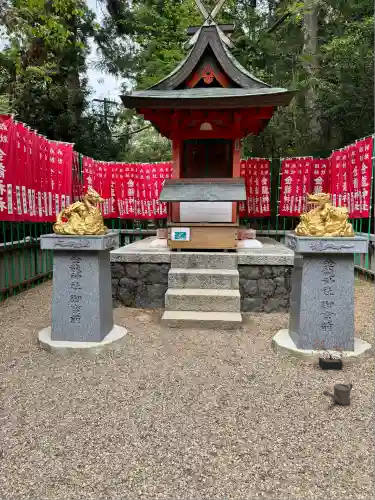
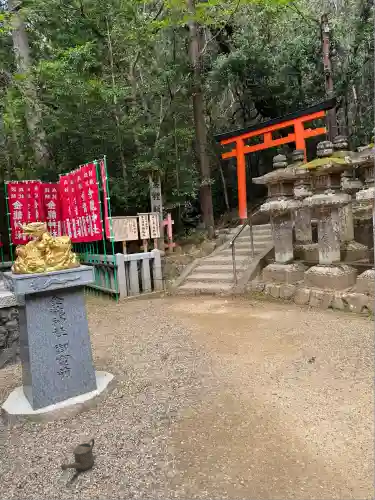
decorative plant: present [312,340,347,369] -> none [49,390,89,426]

